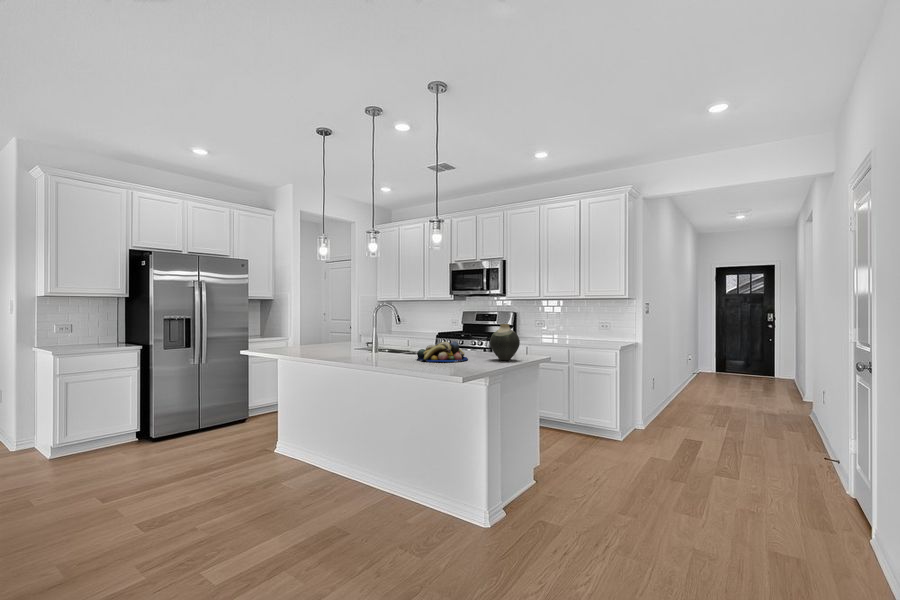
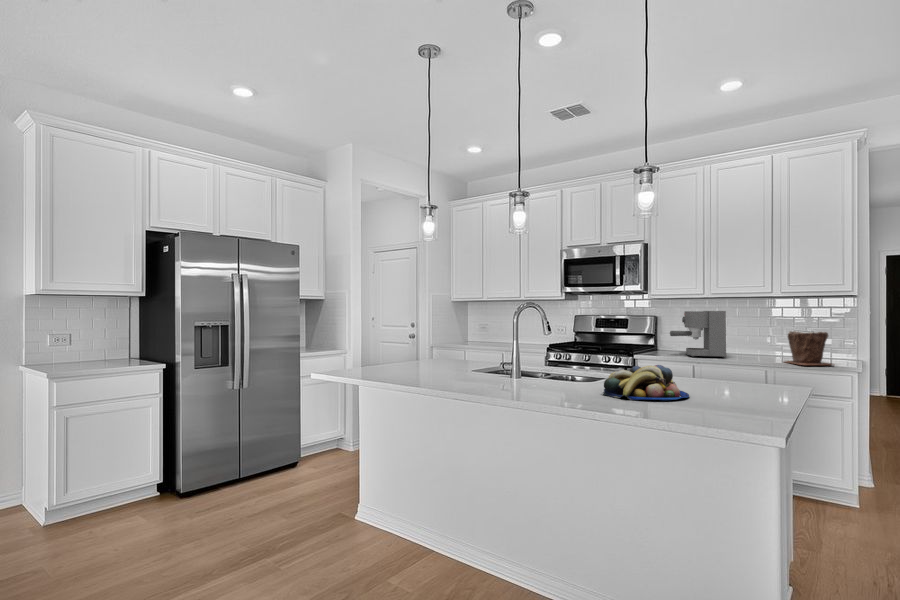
coffee maker: none [514,308,549,341] -> present [670,311,726,357]
plant pot: none [583,322,612,345] -> present [785,331,833,365]
vase: present [490,324,520,360] -> none [723,337,779,397]

